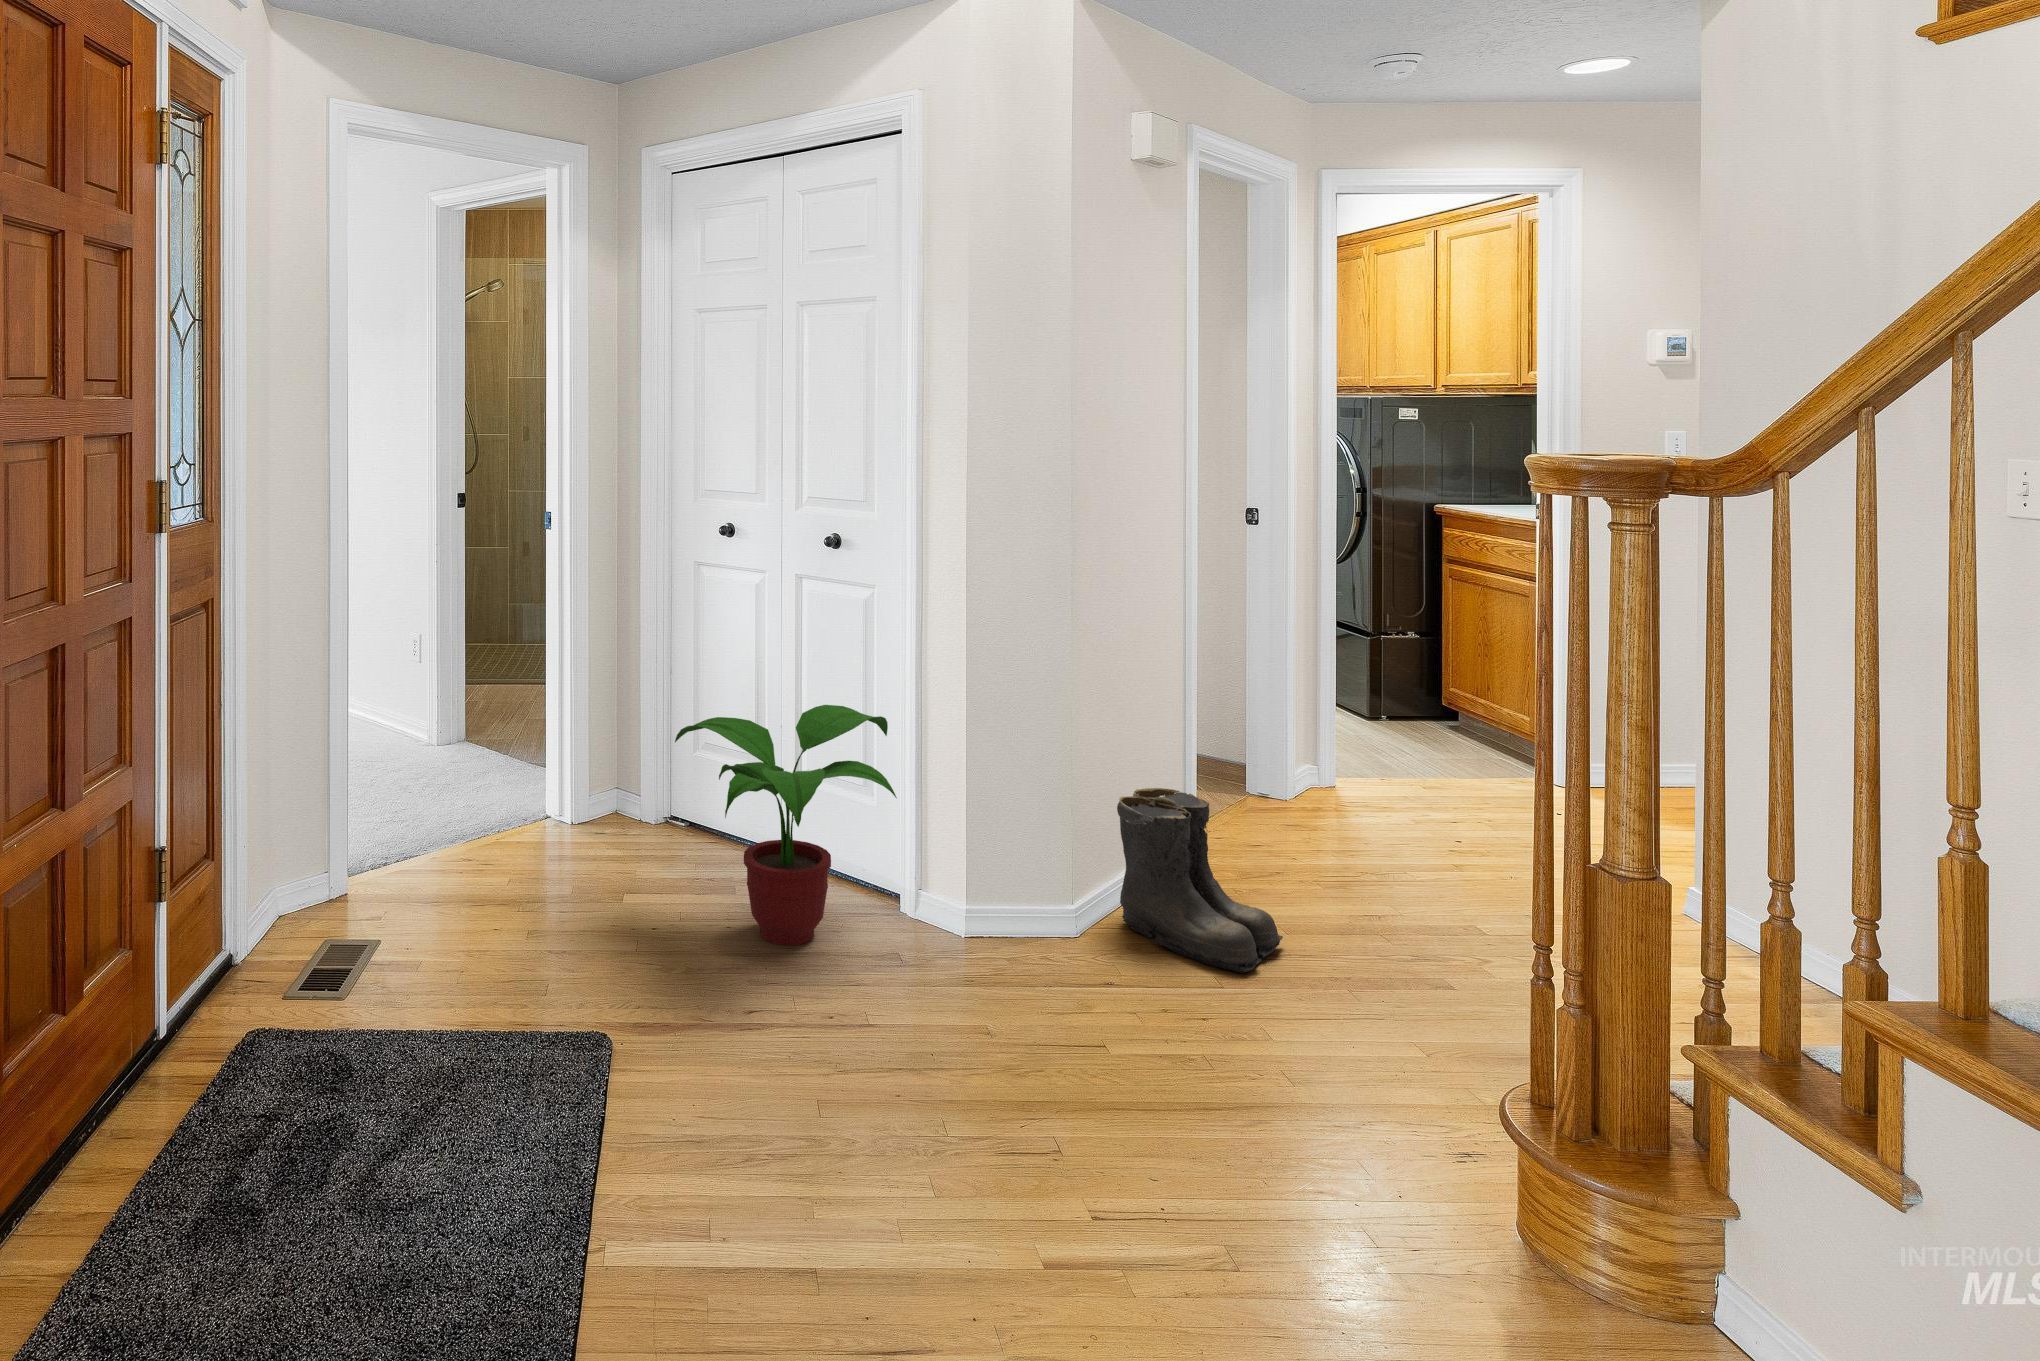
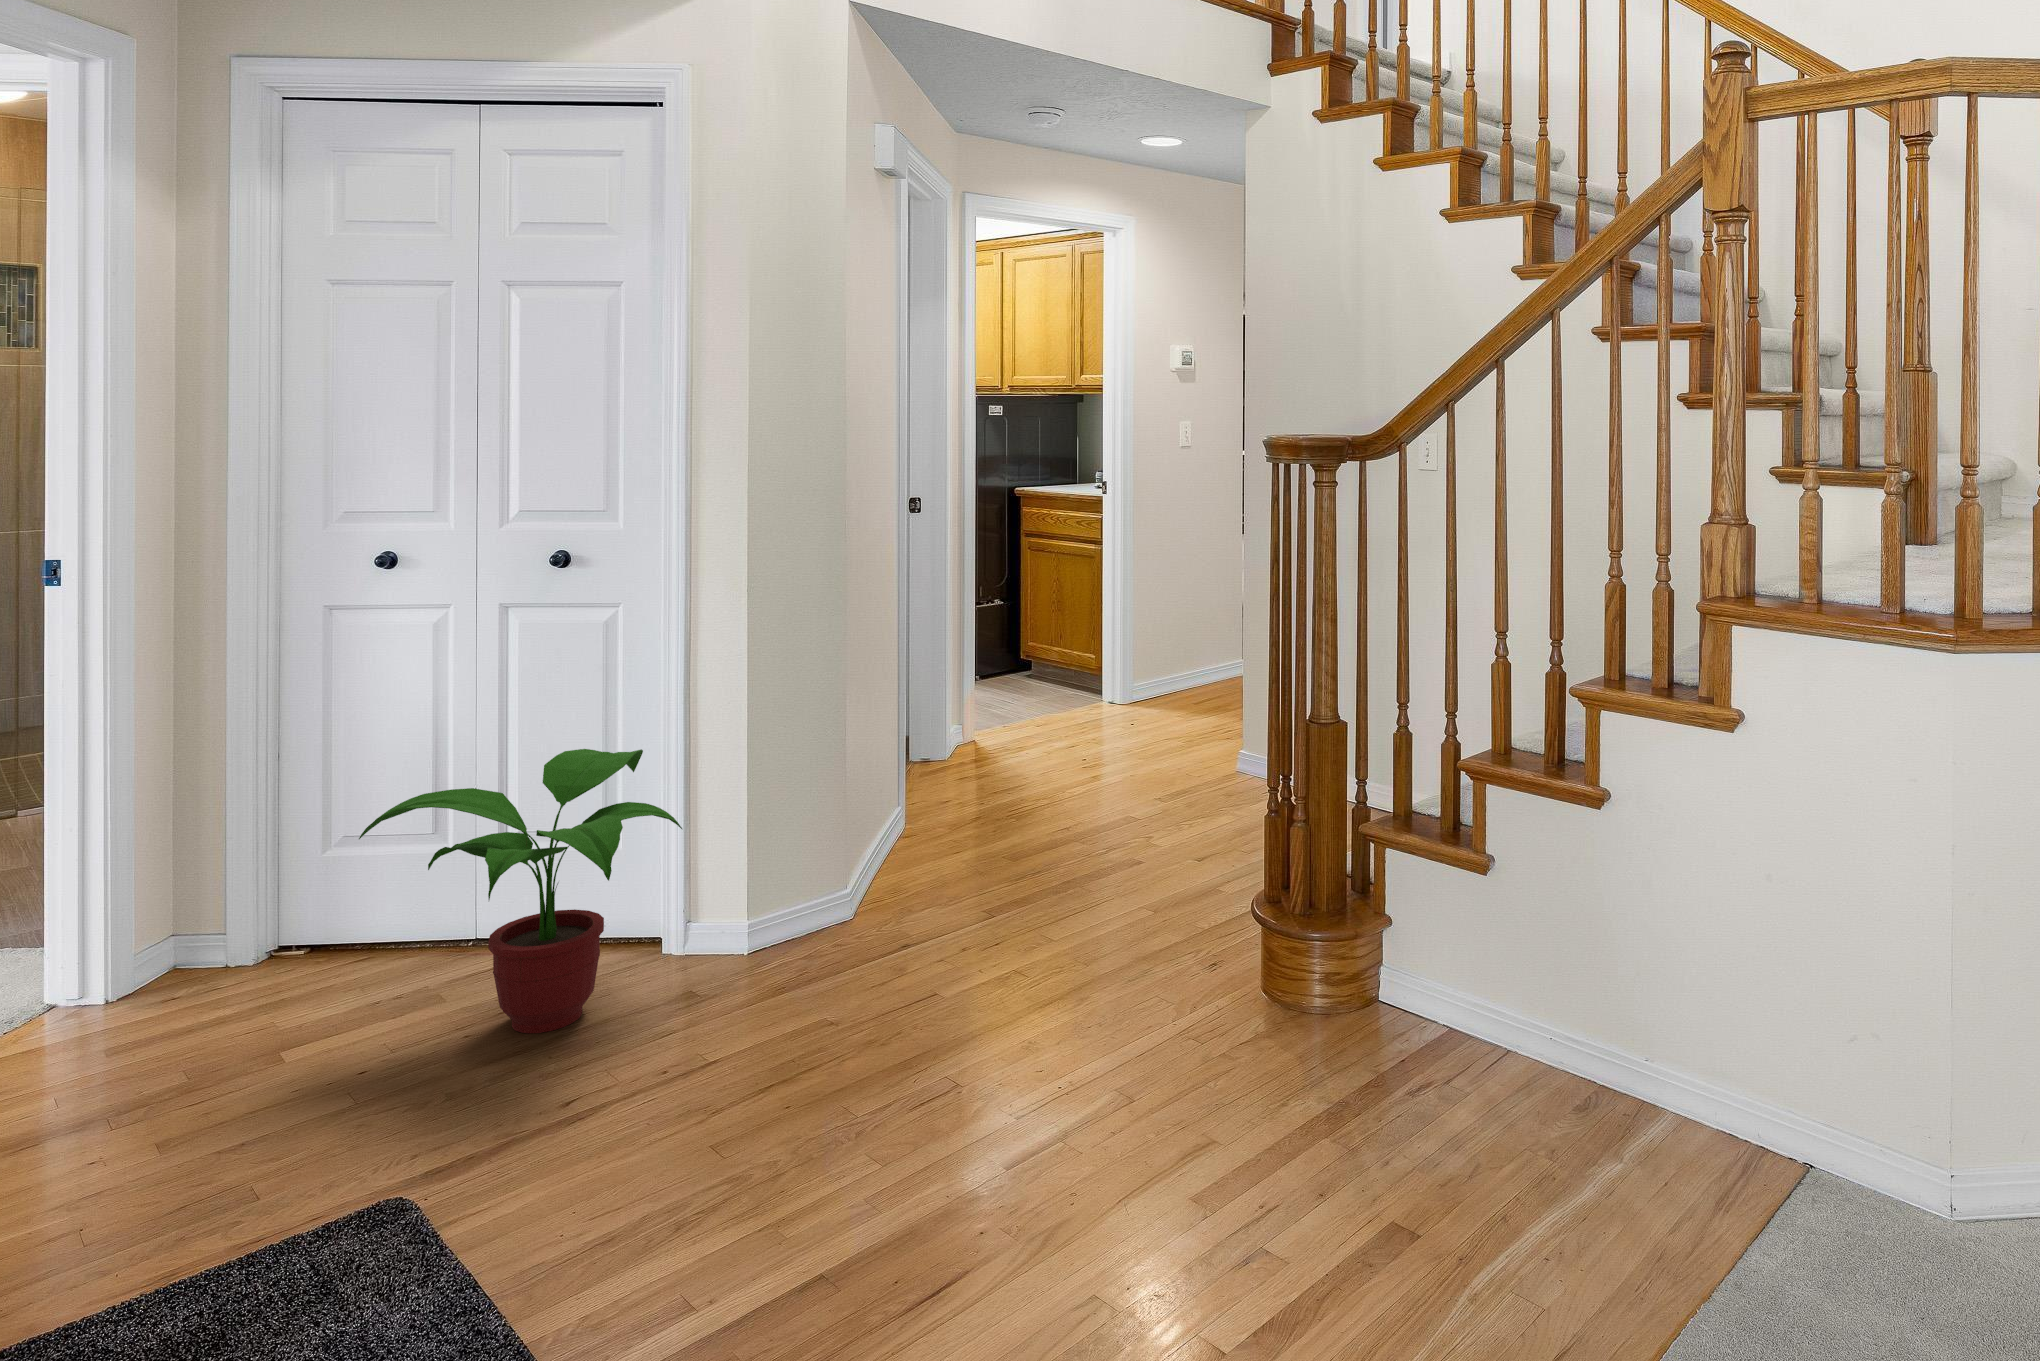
boots: present [1117,788,1283,973] -> none [875,761,1015,905]

